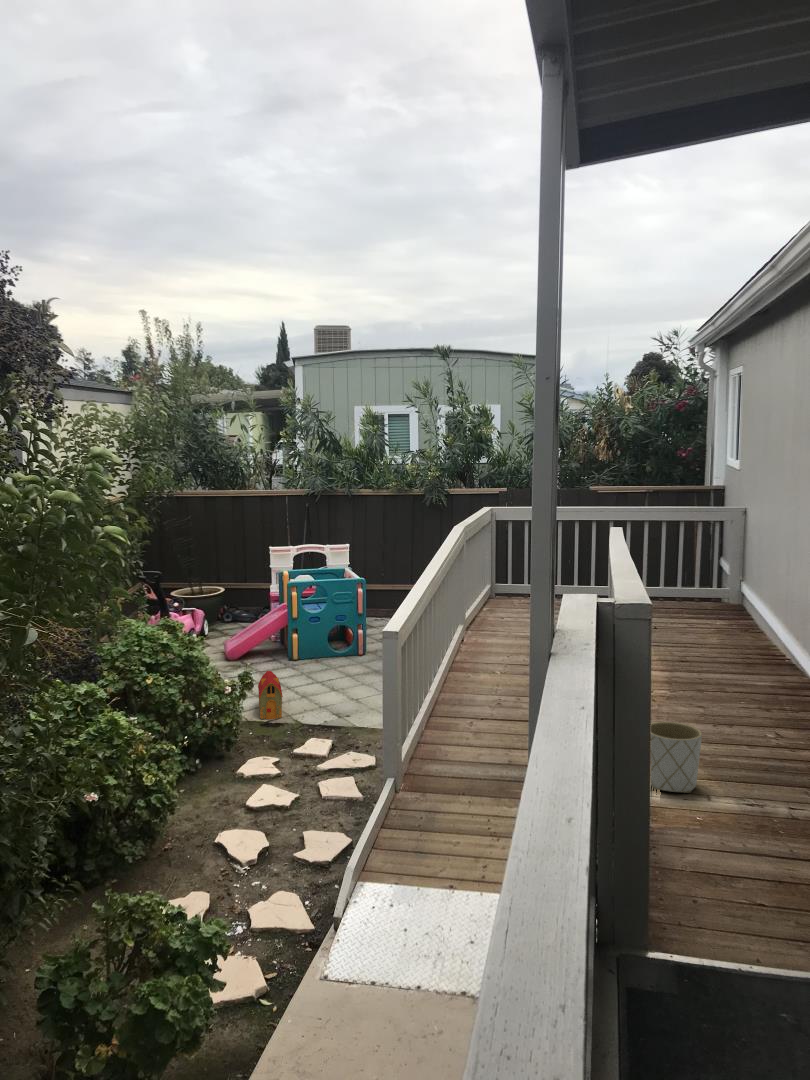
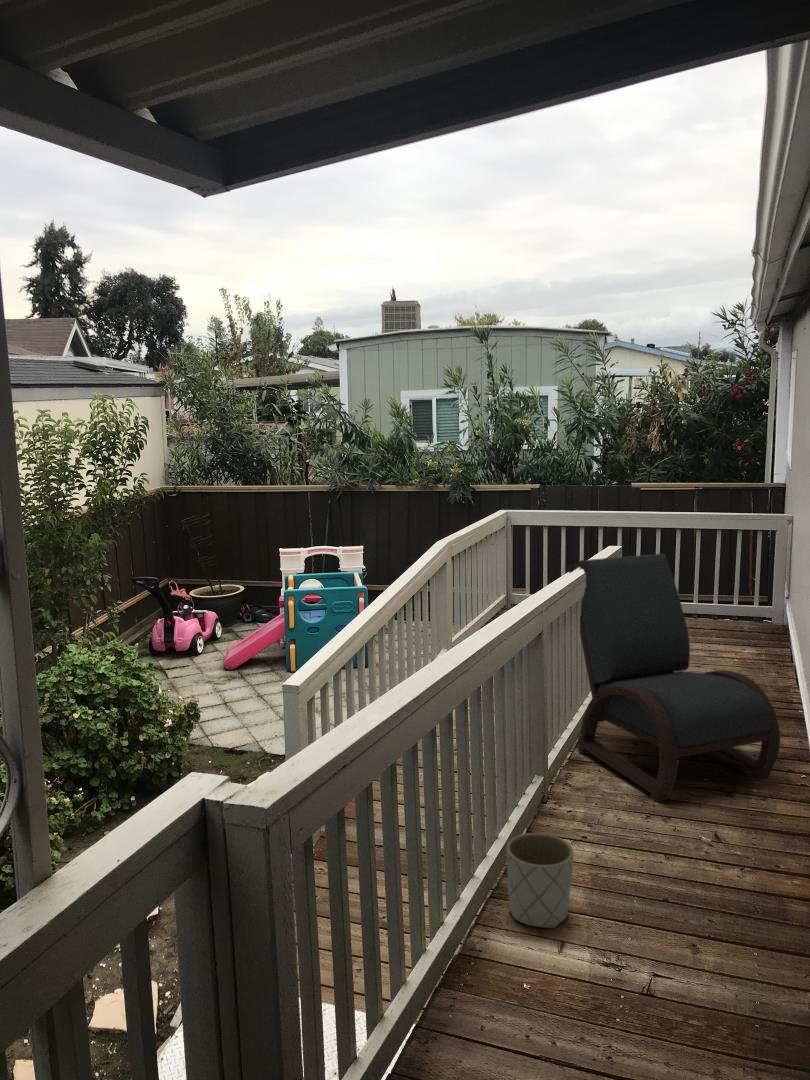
lounge chair: none [615,520,804,717] -> present [568,554,780,802]
toy house: present [258,671,283,719] -> none [223,693,253,746]

